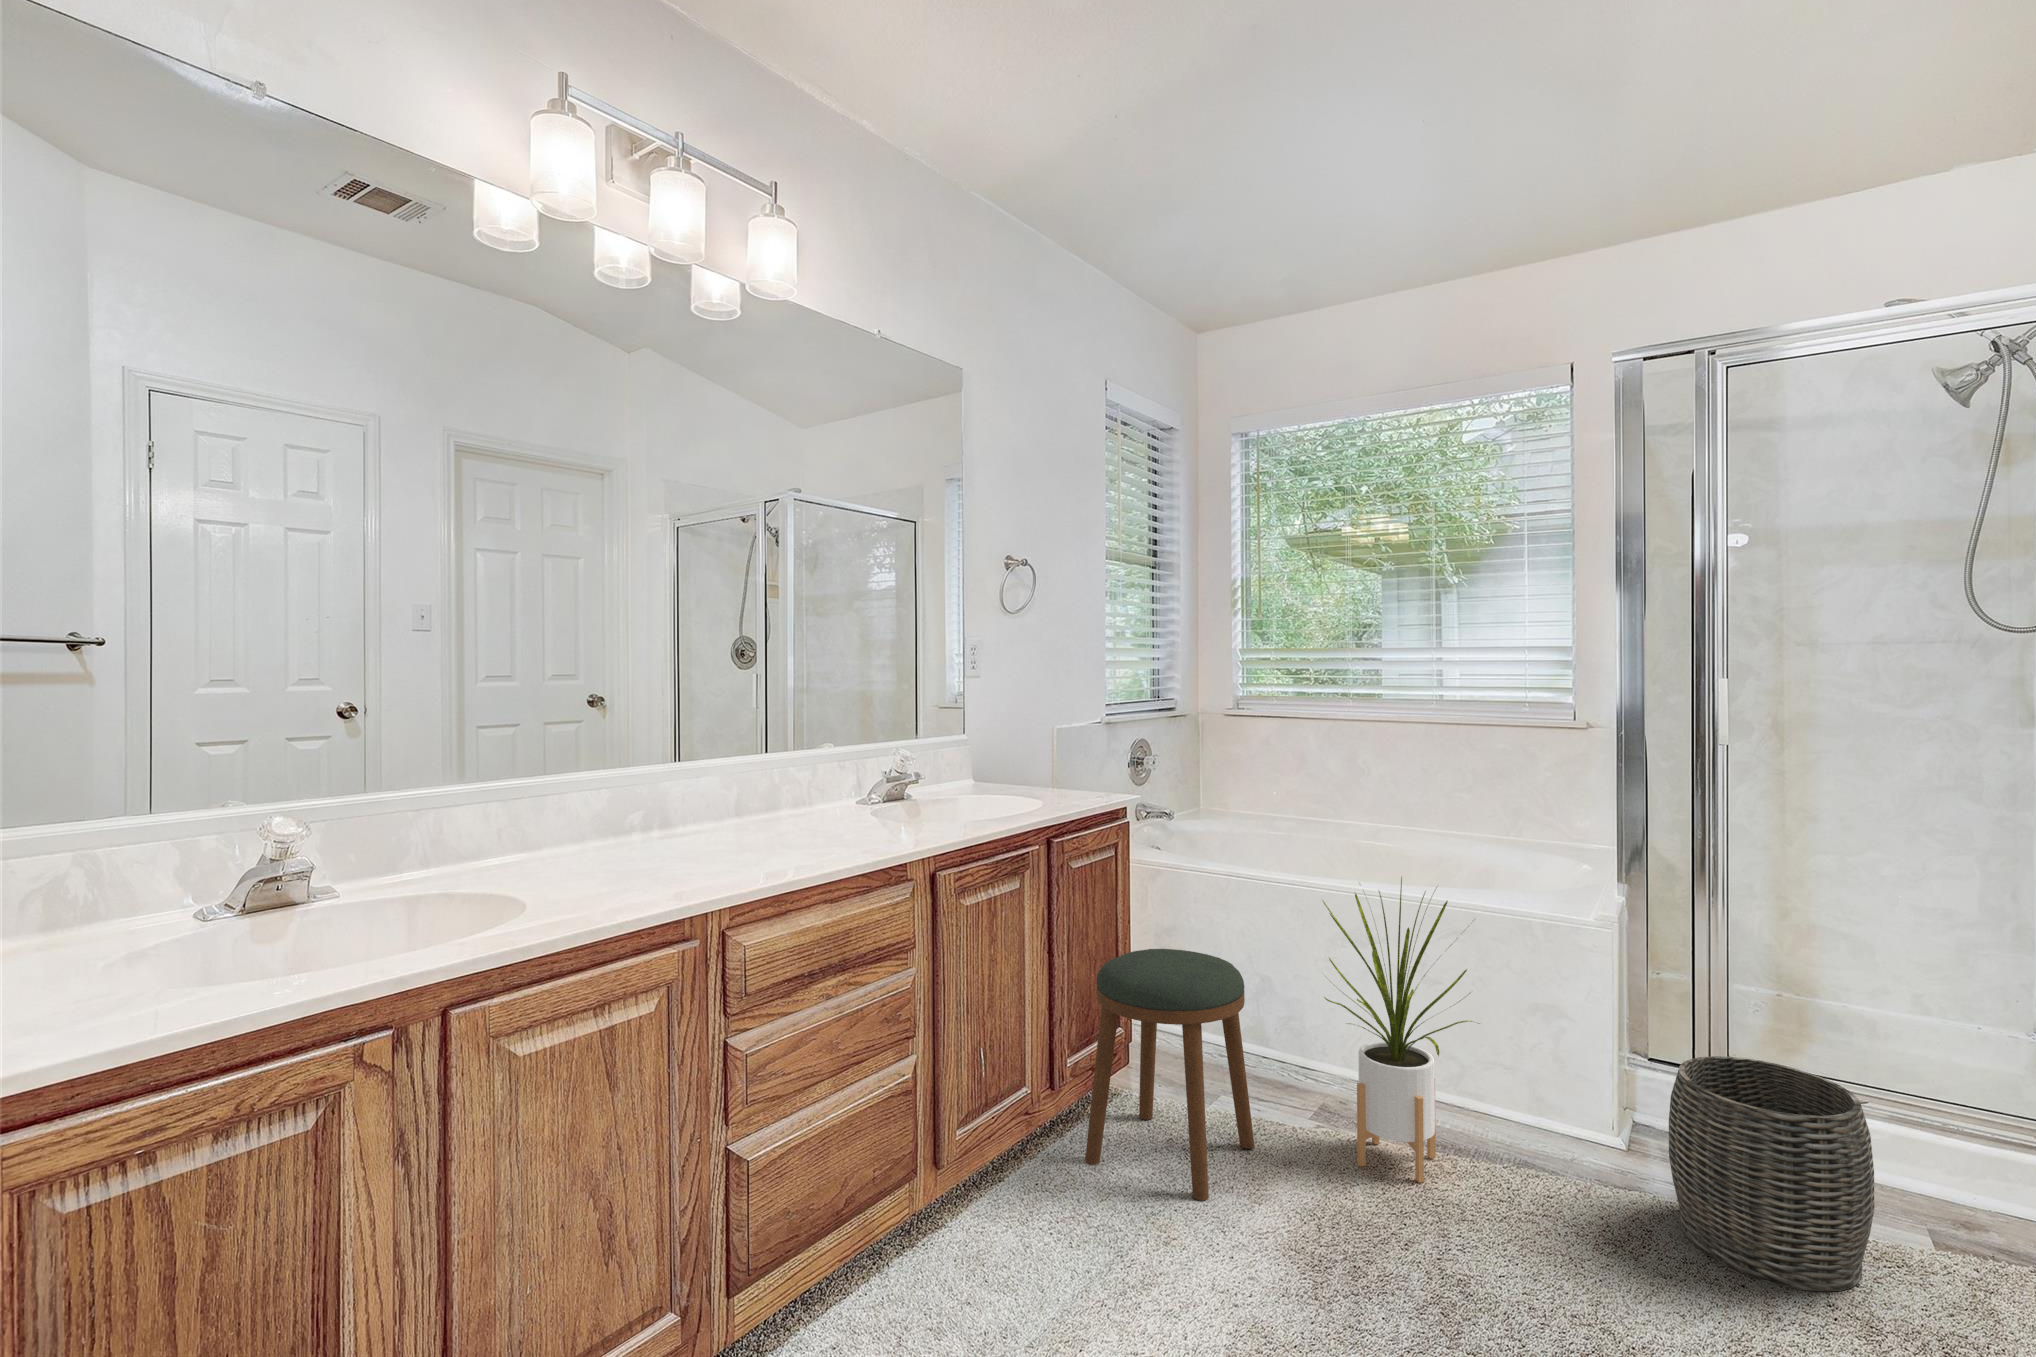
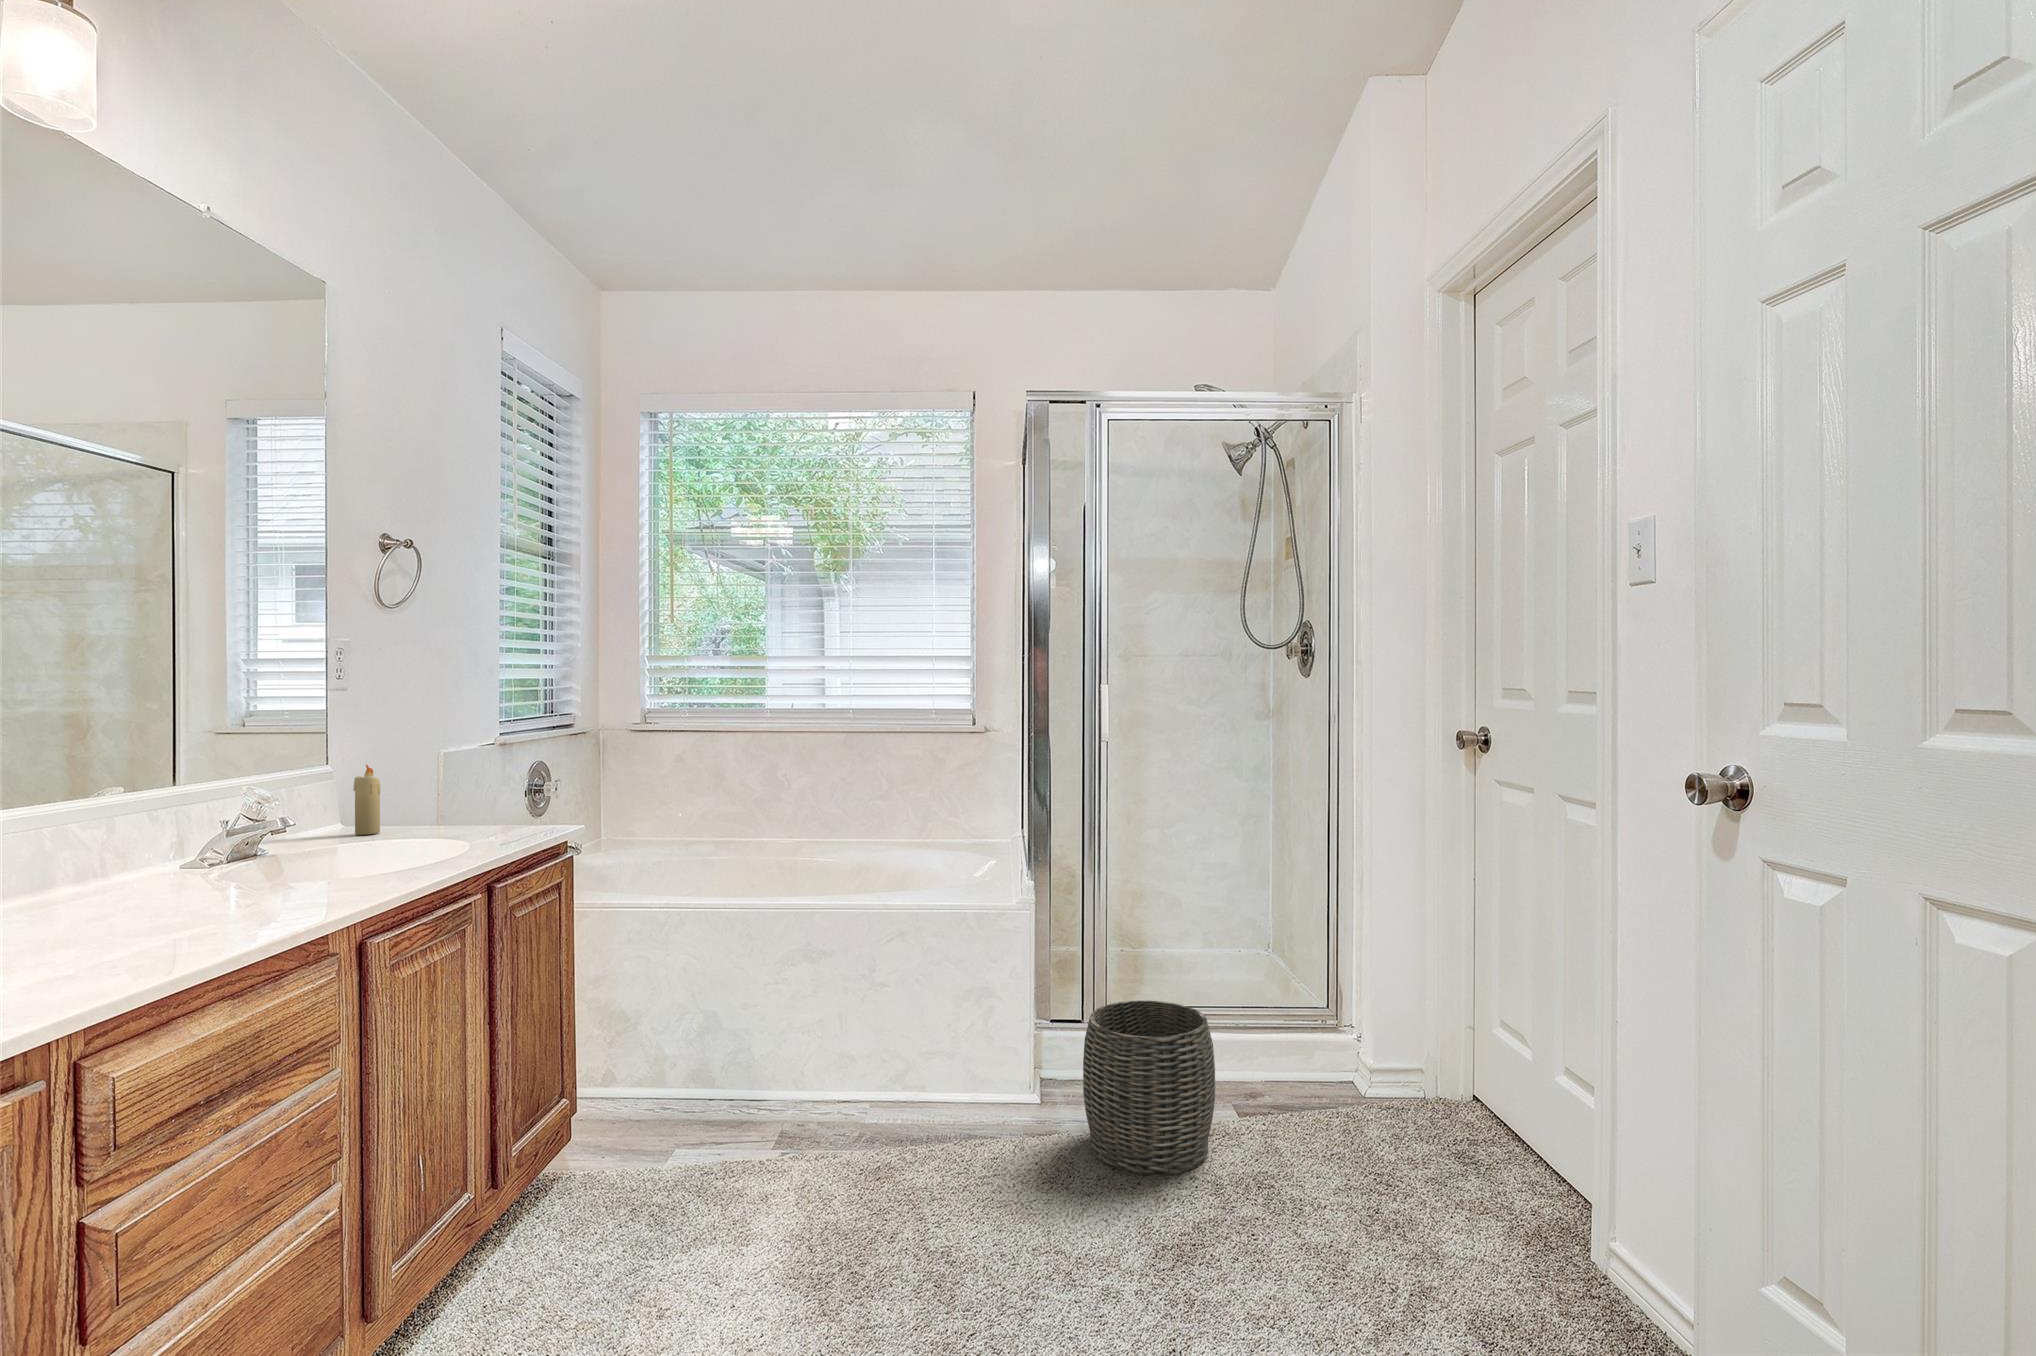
candle: none [976,733,994,788] -> present [353,765,381,835]
house plant: present [1323,877,1479,1183] -> none [791,884,940,1180]
stool: present [1085,949,1254,1201] -> none [534,995,726,1266]

